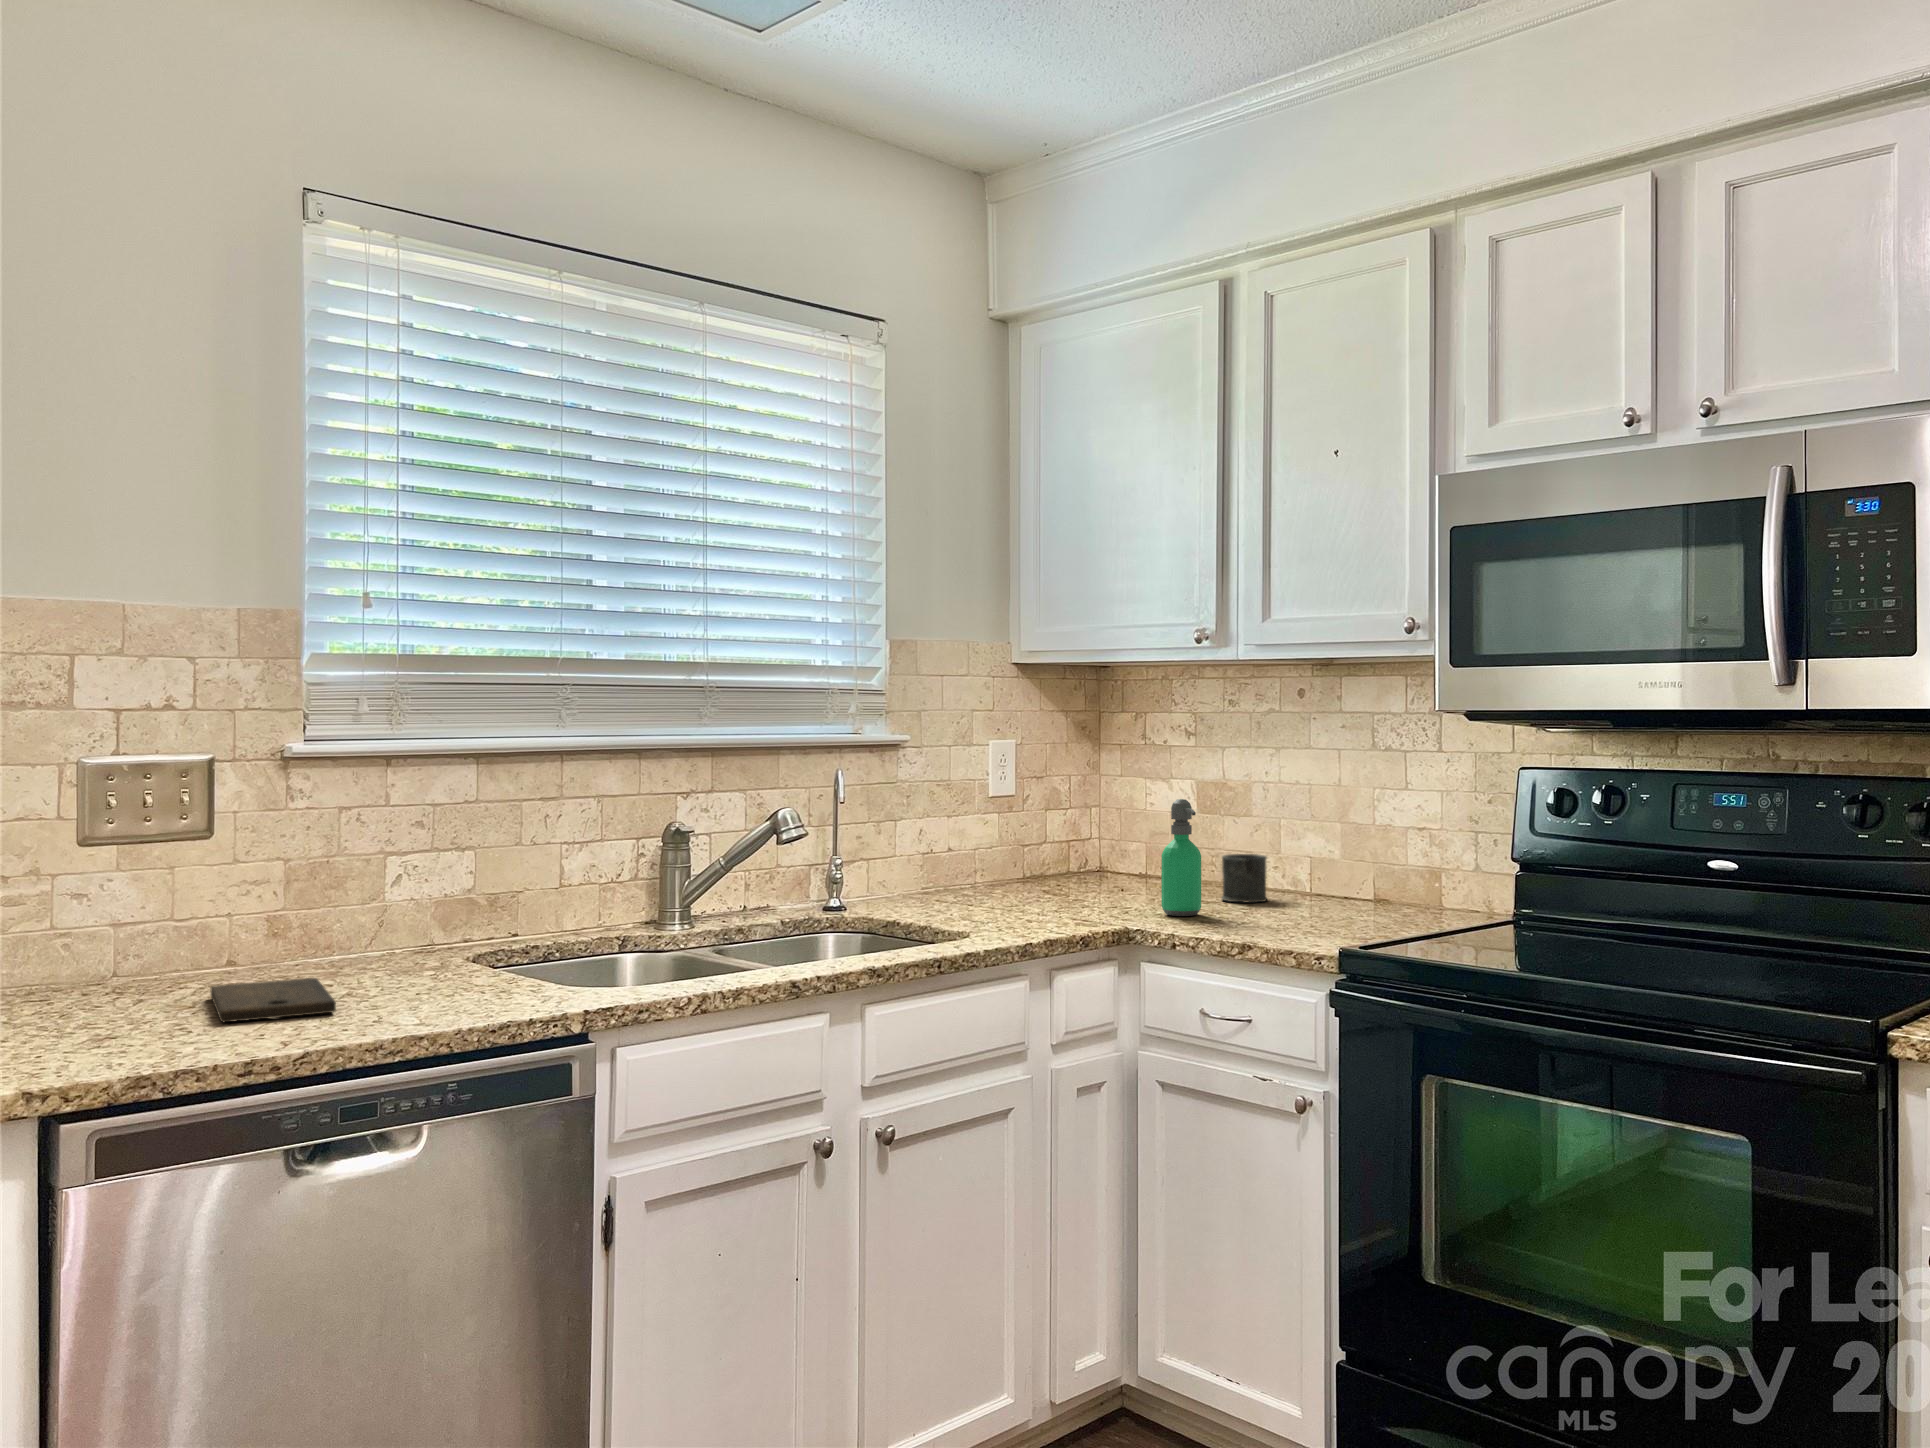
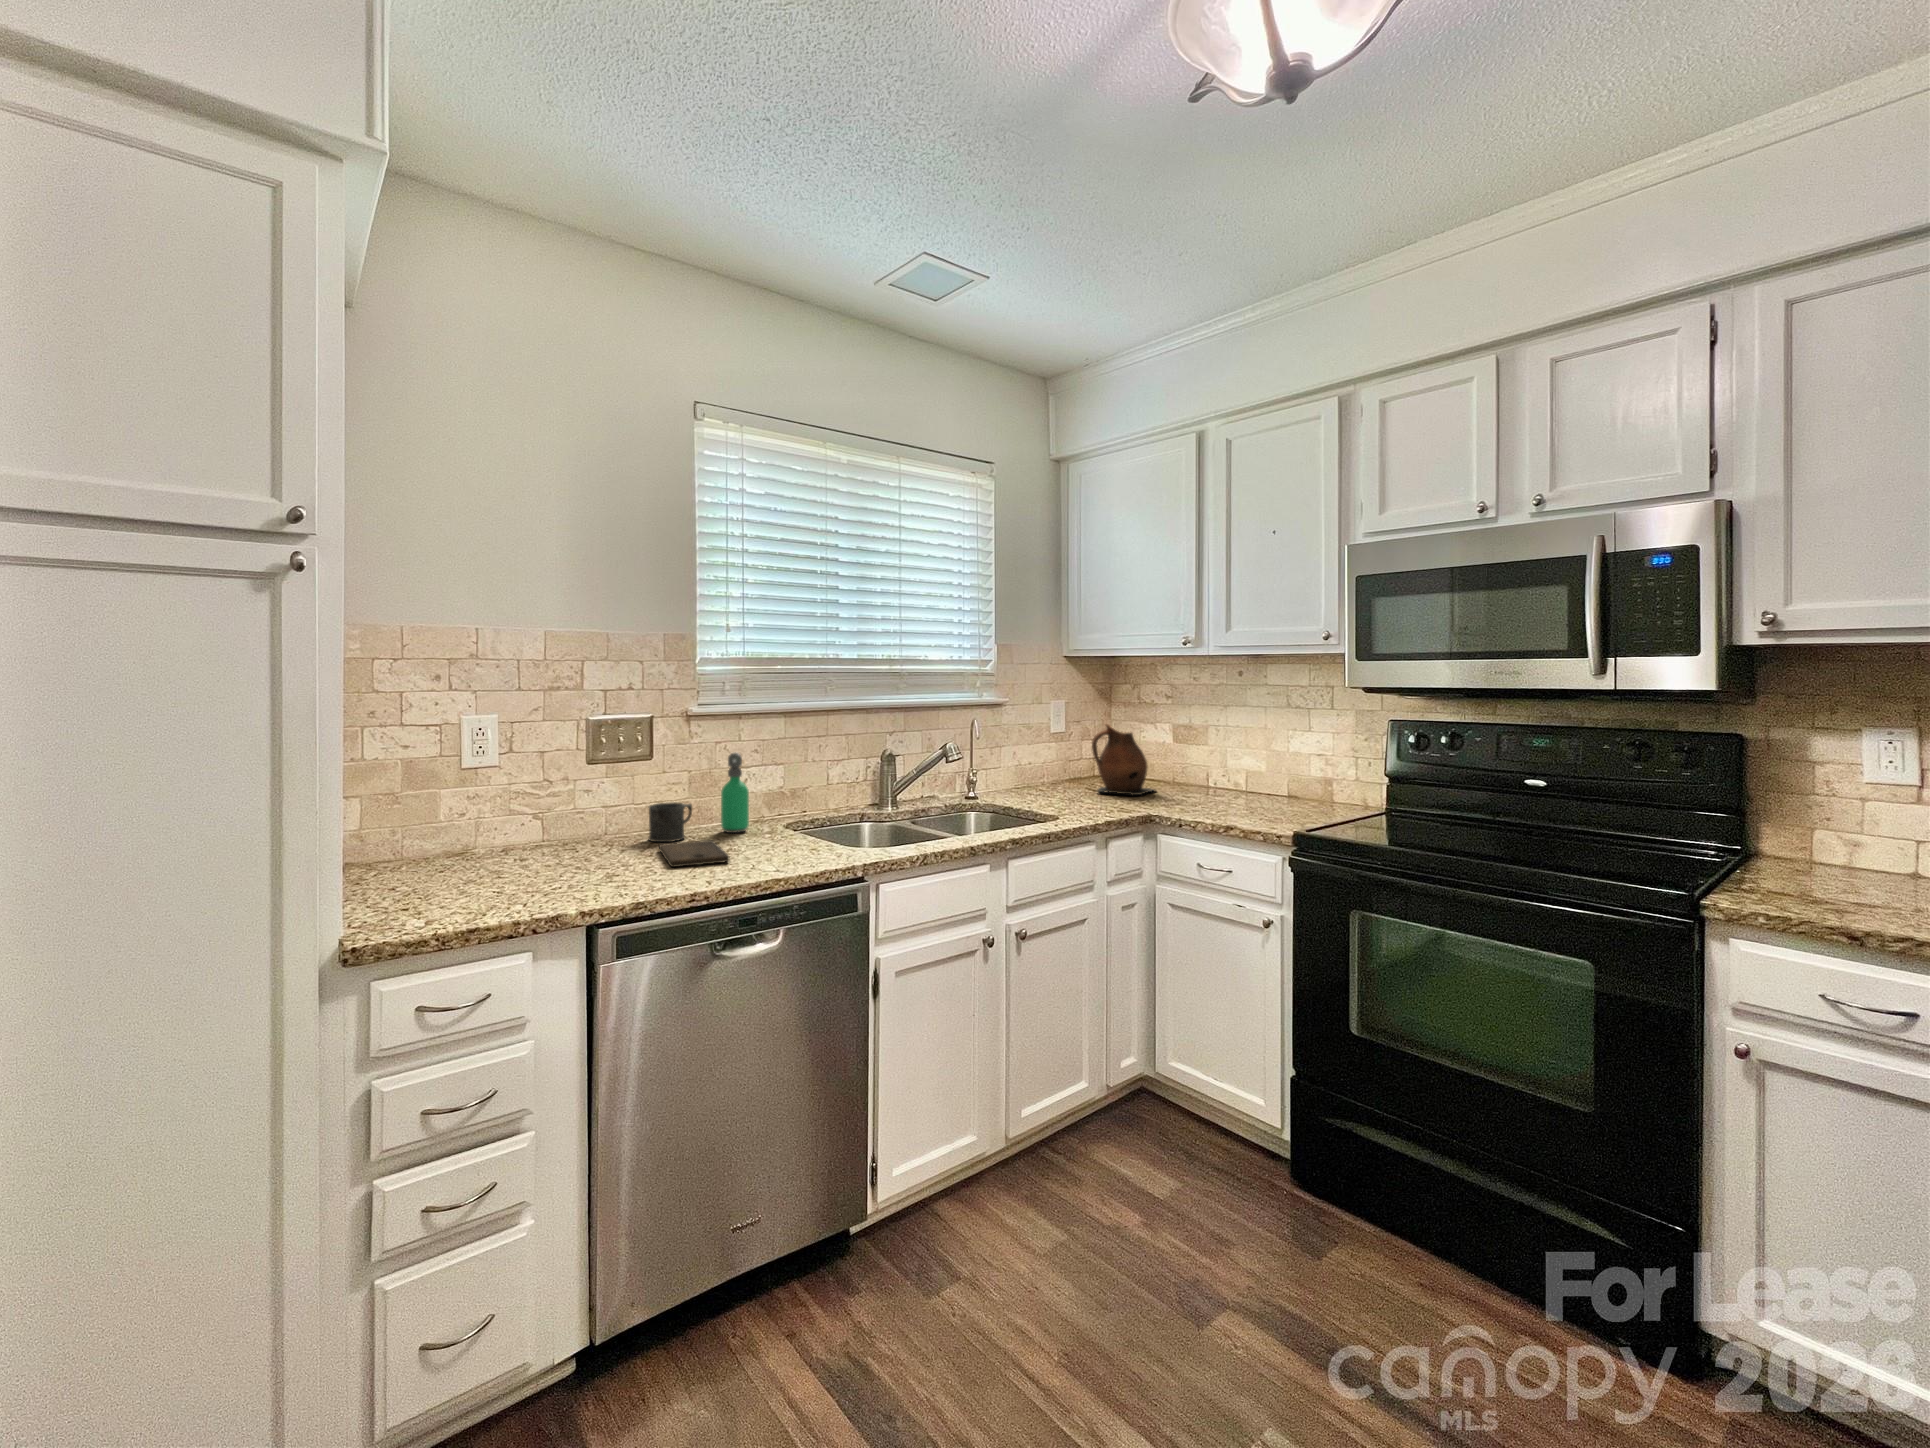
ceramic pitcher: none [1051,777,1162,901] -> present [1092,724,1154,795]
soap dispenser: present [1161,799,1201,916] -> present [721,753,749,833]
mug: present [1222,854,1267,902] -> present [649,802,692,842]

